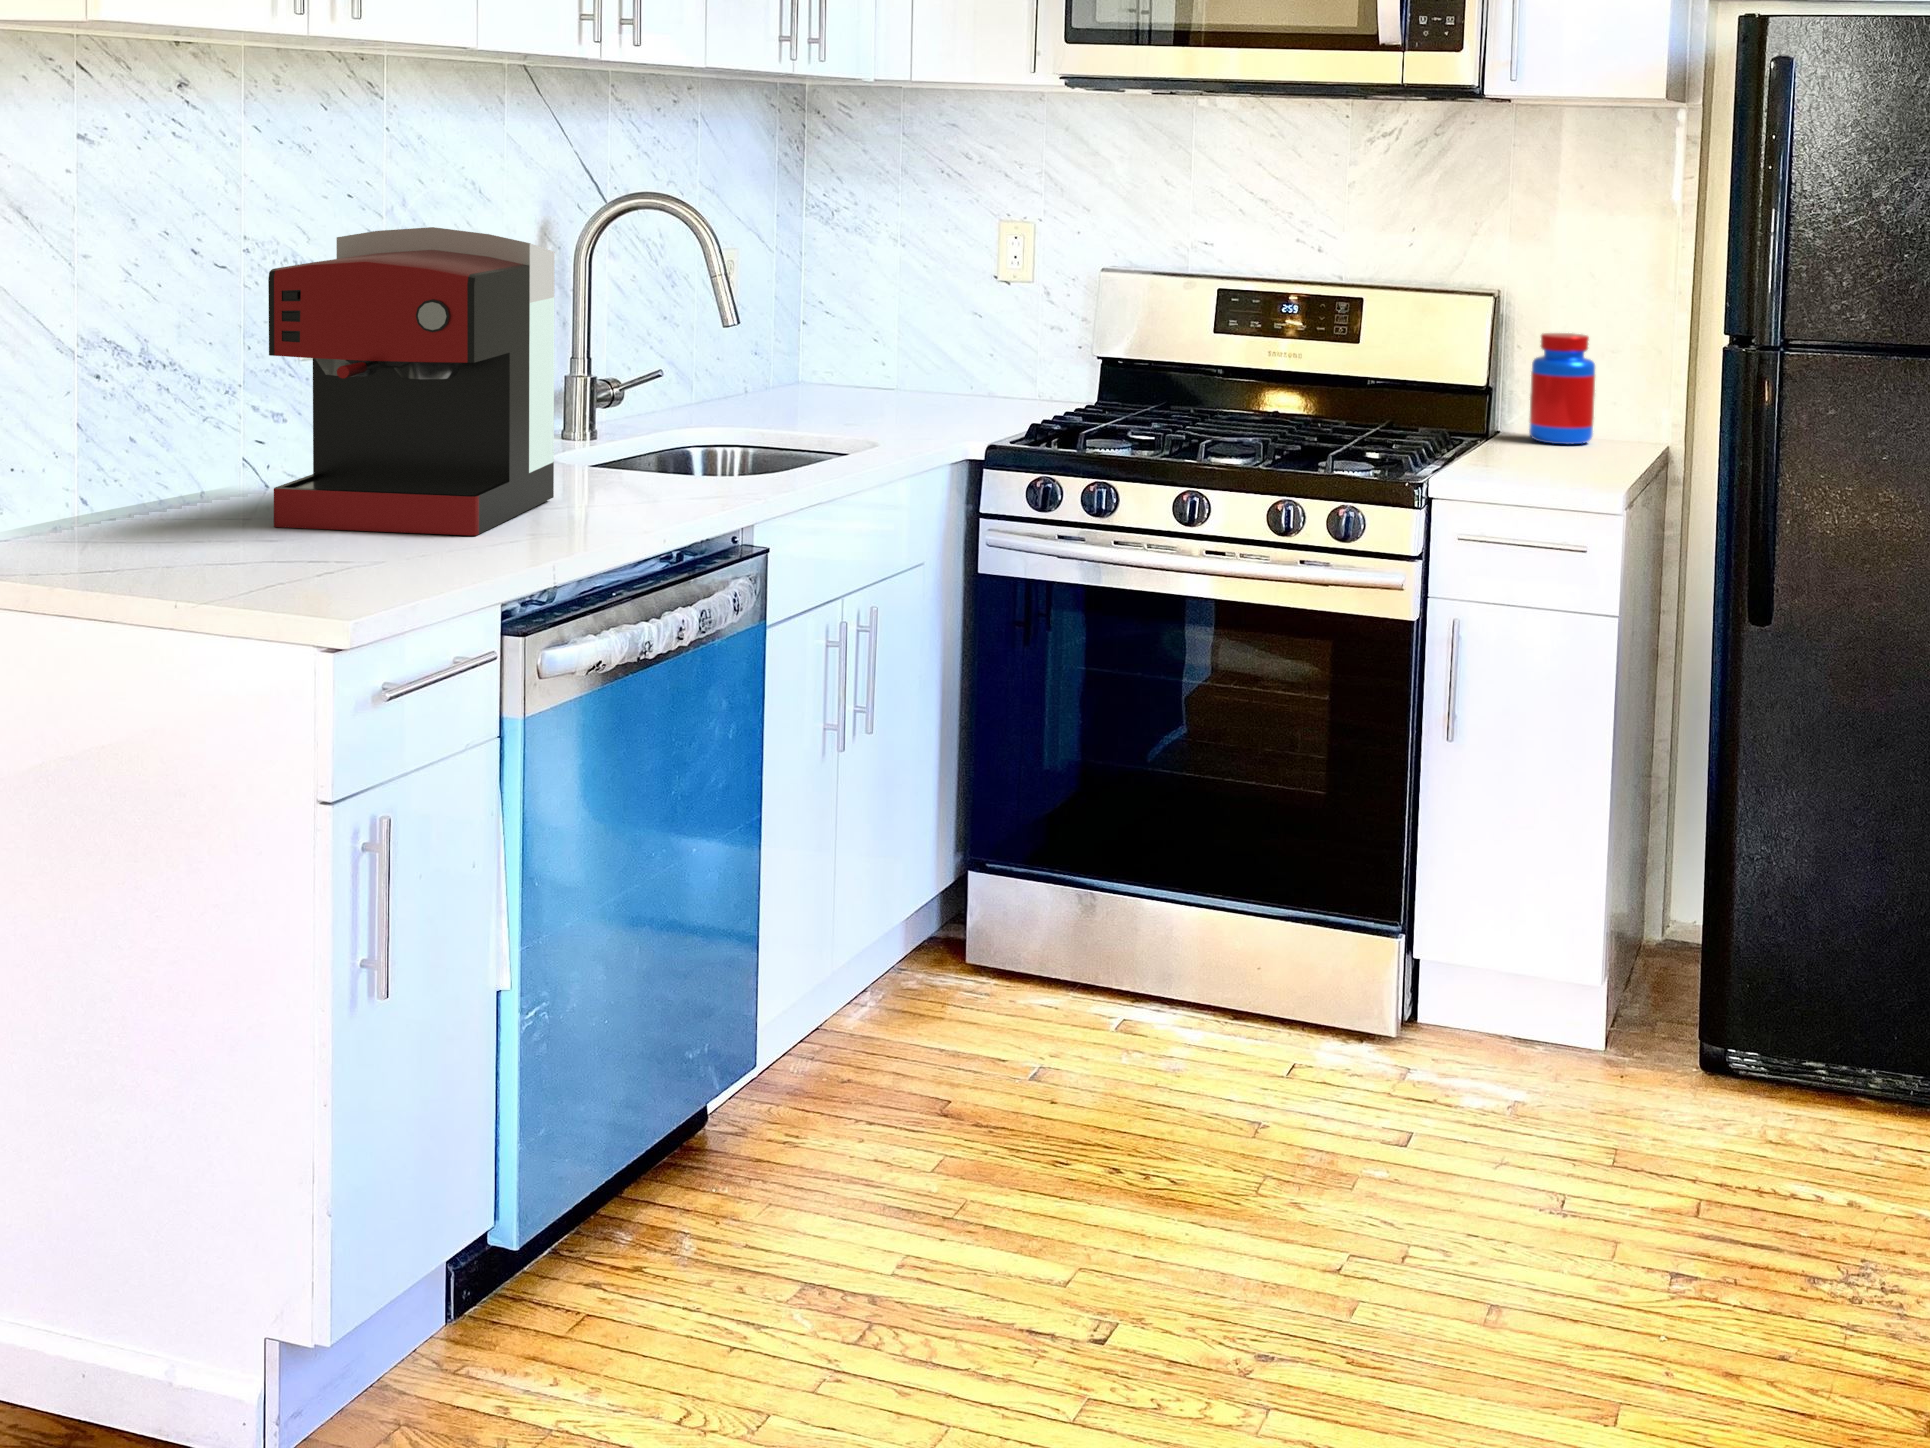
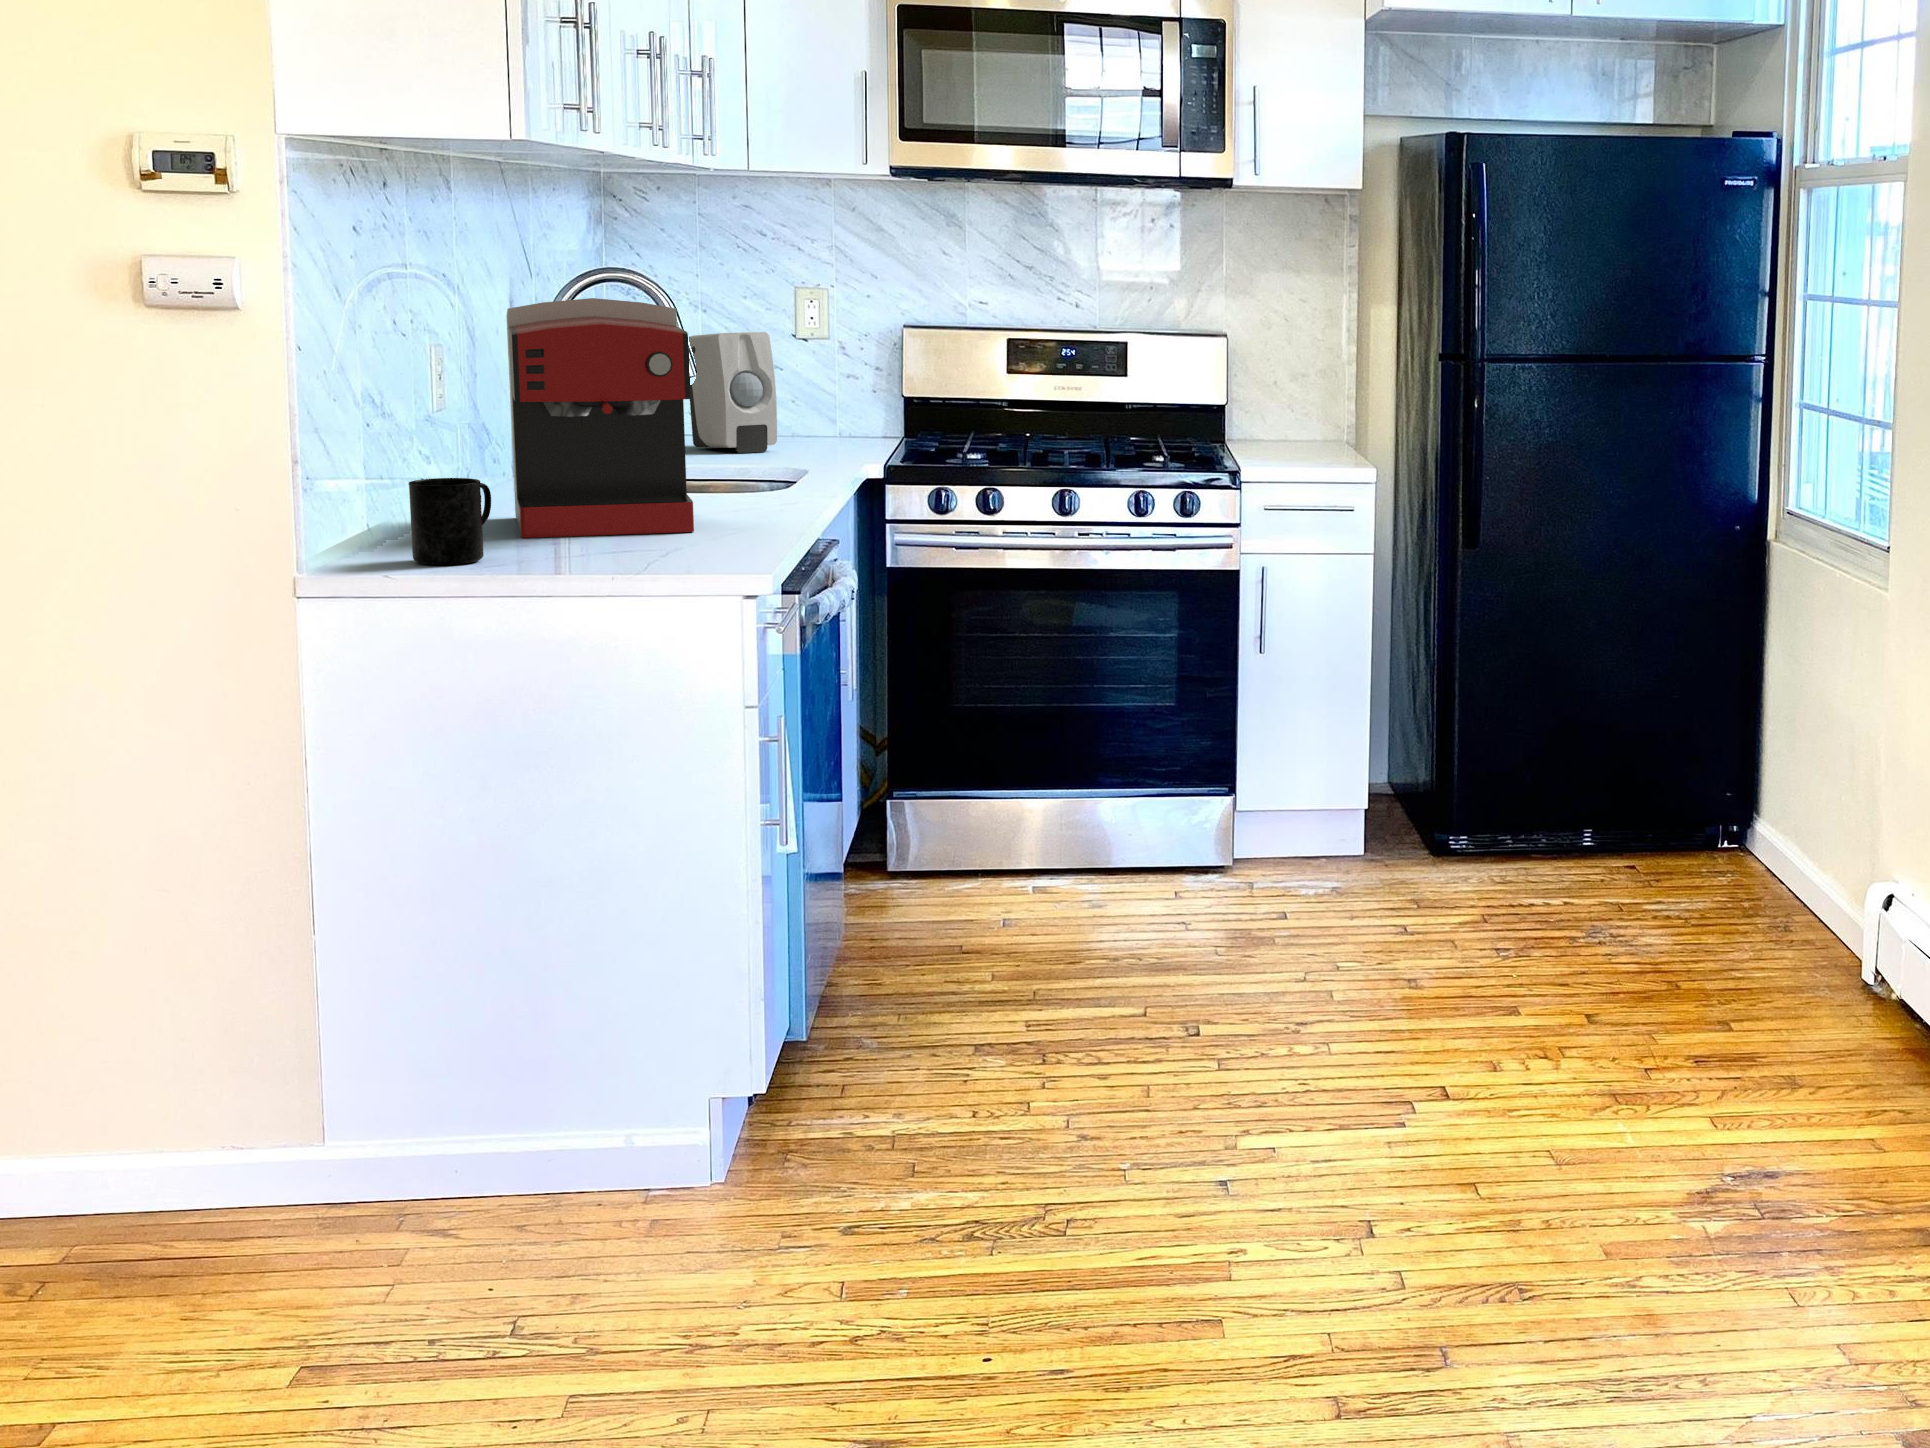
soap dispenser: none [848,269,927,411] -> present [689,332,777,453]
jar: present [1529,333,1595,444] -> none [1255,363,1302,445]
mug: none [31,452,152,566] -> present [409,478,491,565]

